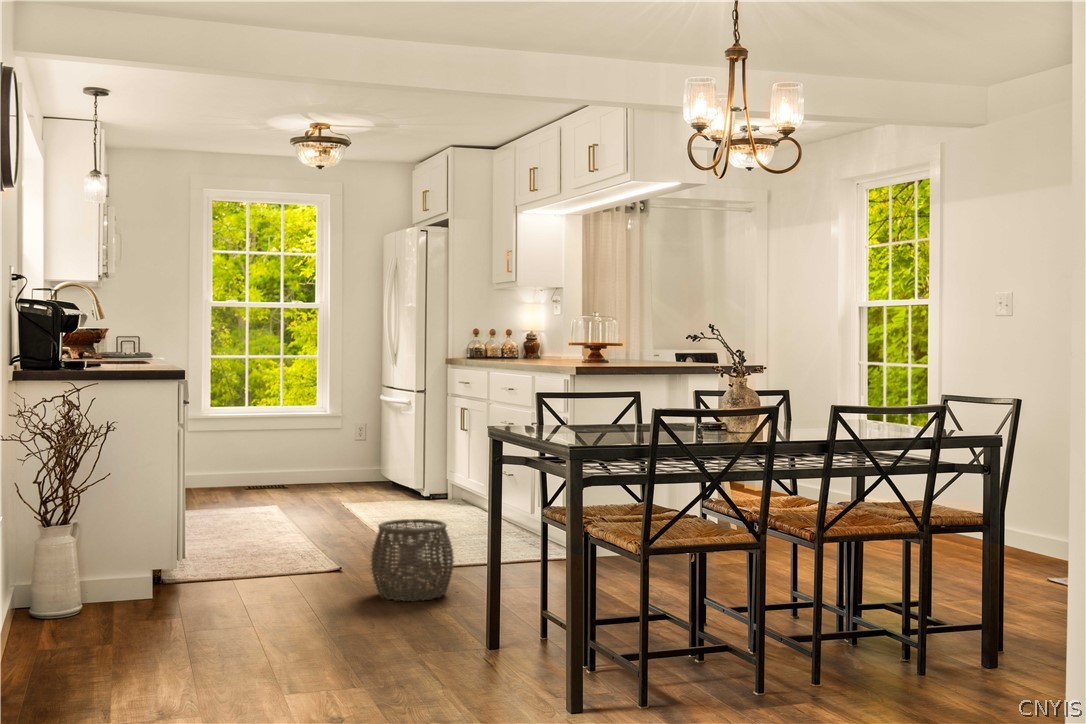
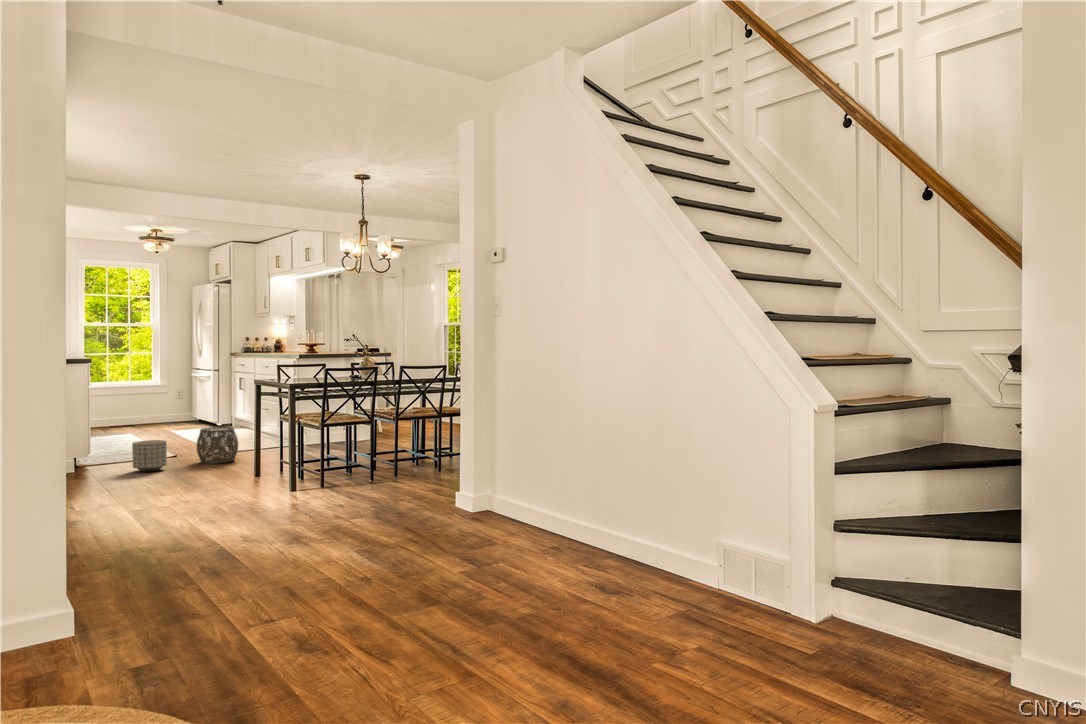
planter: none [246,545,311,614] -> present [132,440,167,472]

